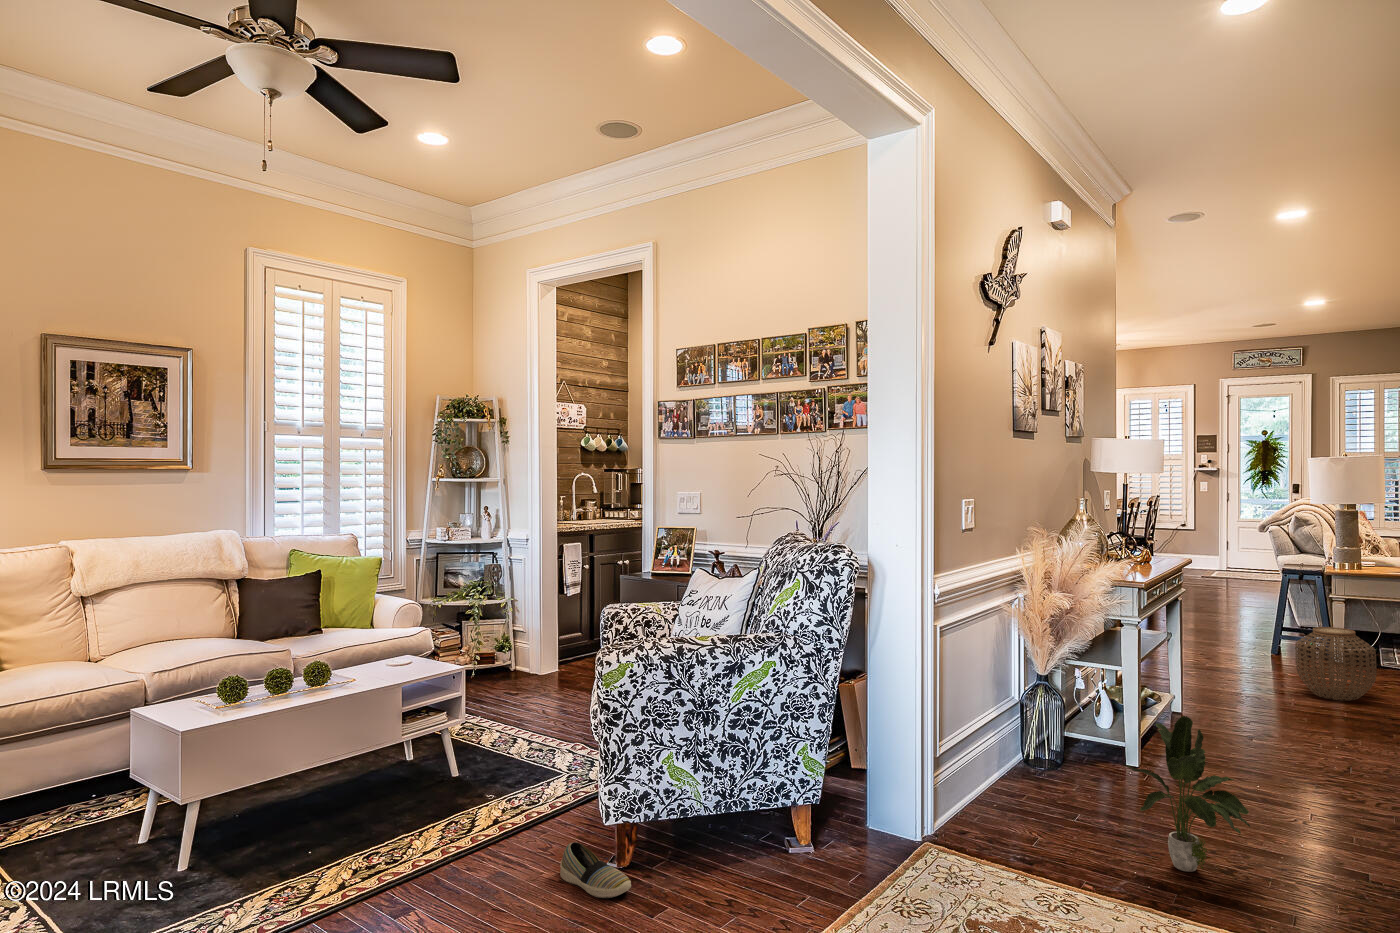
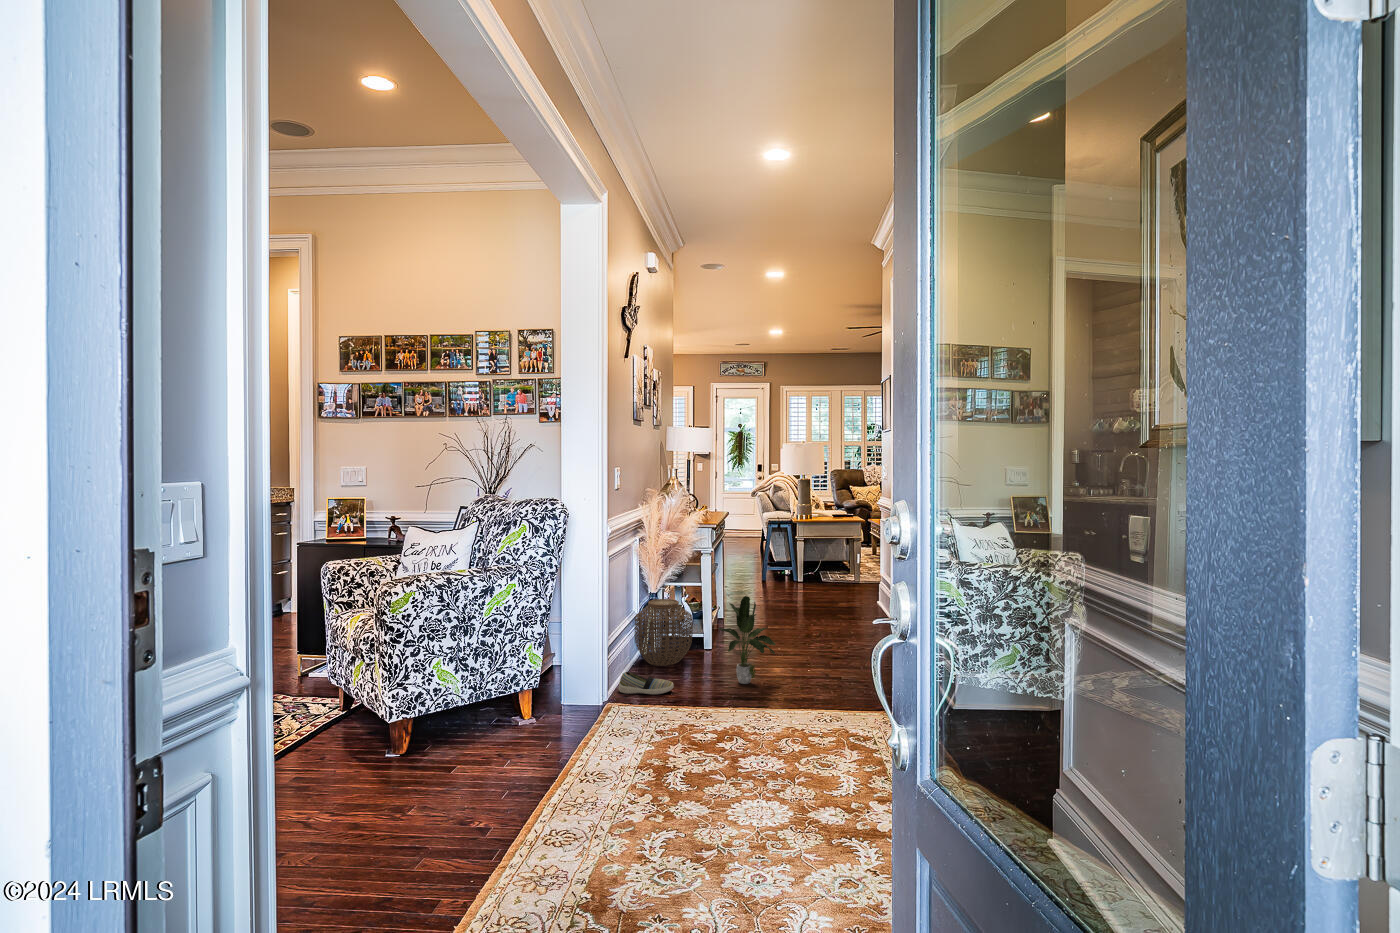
woven basket: present [1295,627,1377,701] -> present [635,599,693,666]
shoe: present [560,842,631,898] -> present [619,672,674,695]

